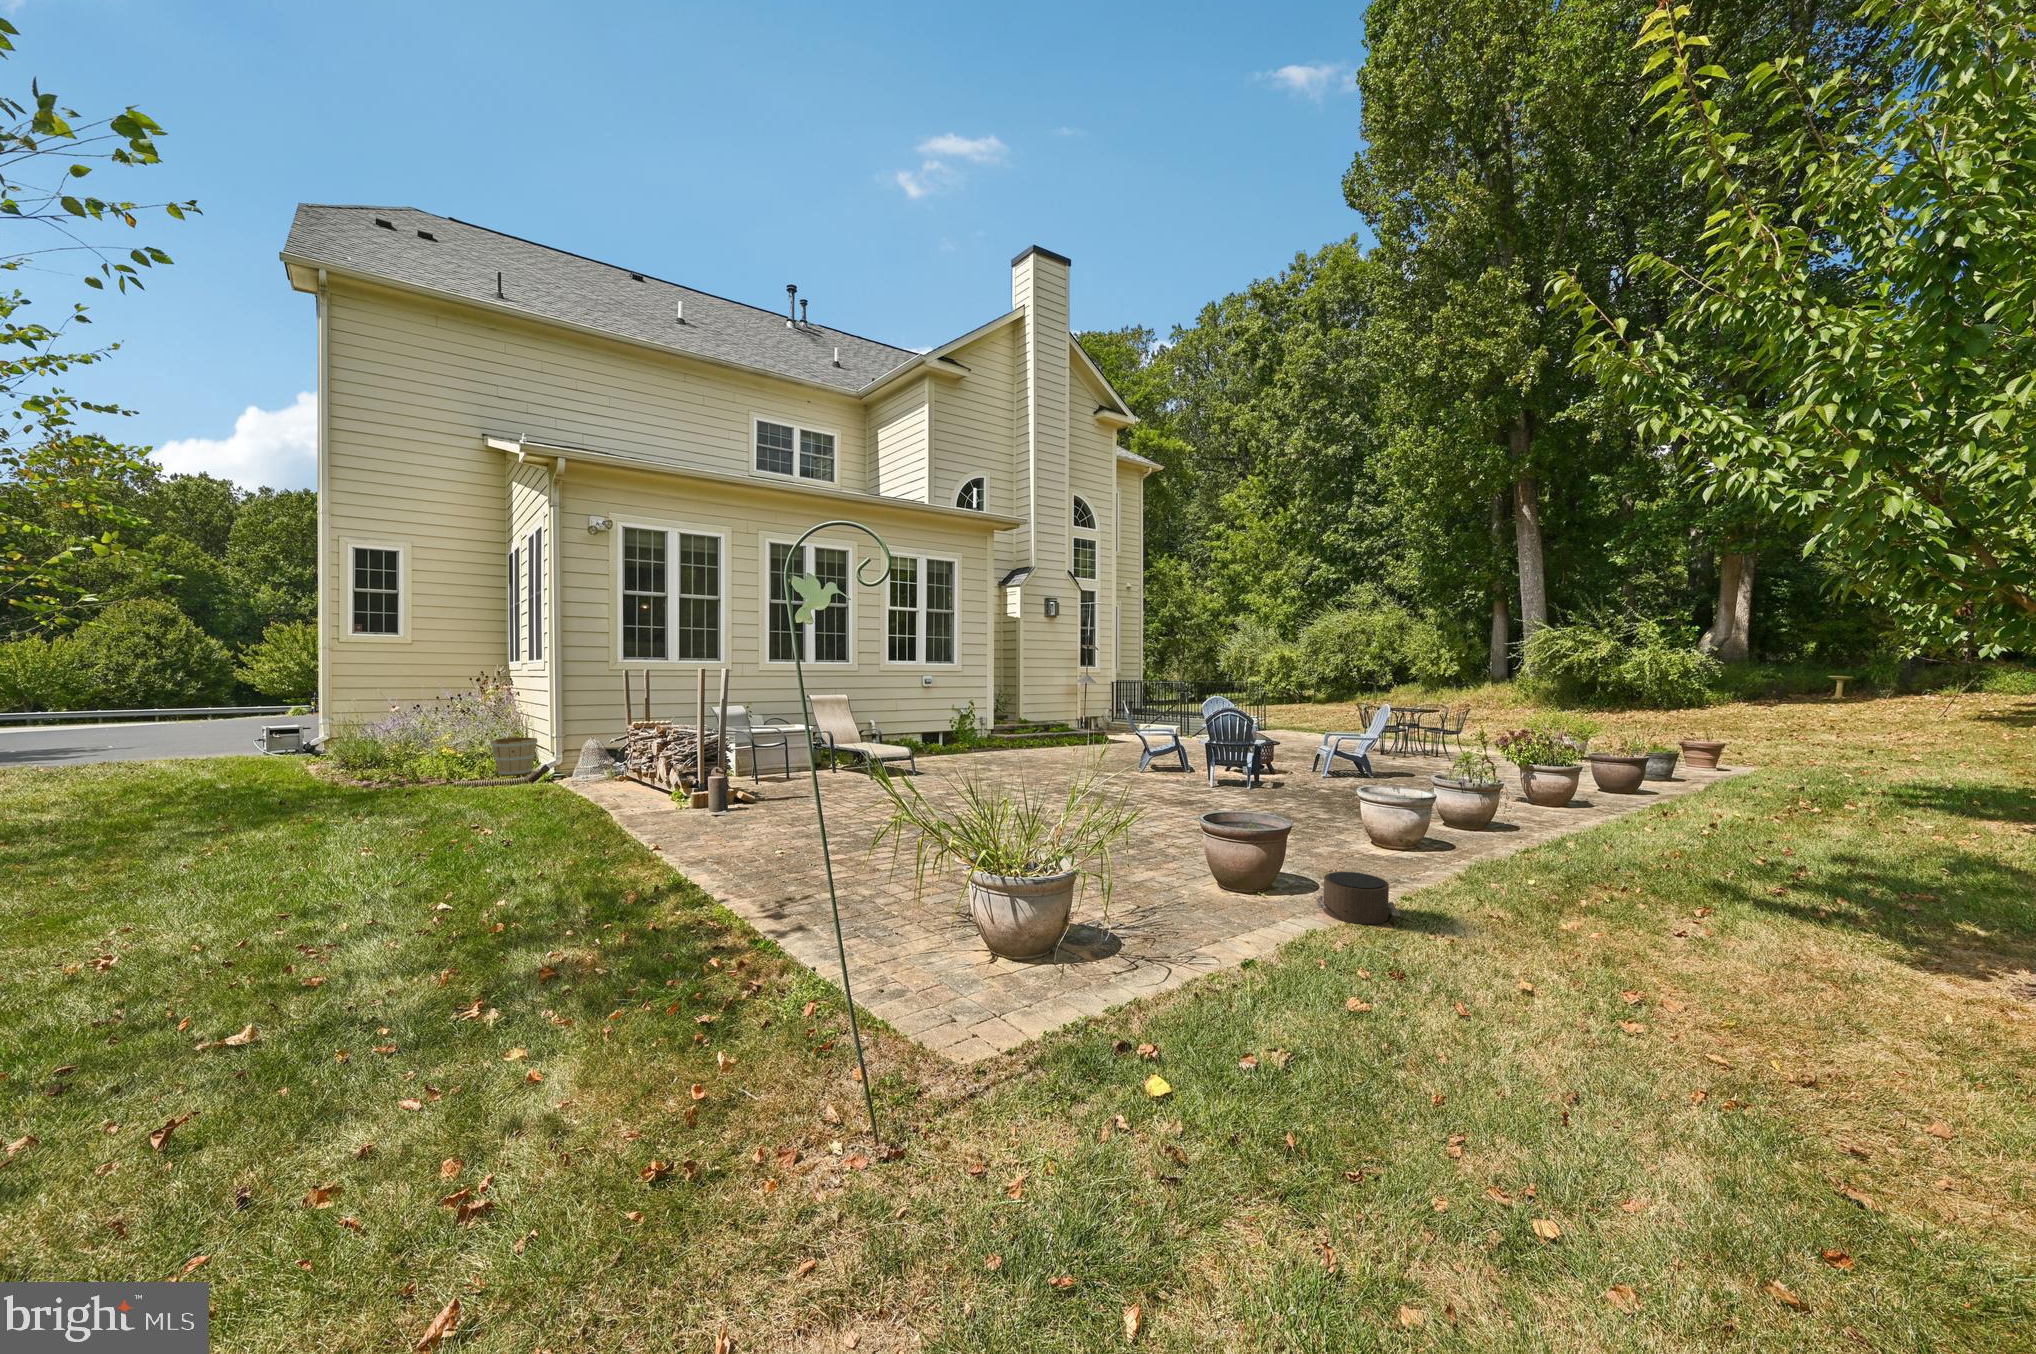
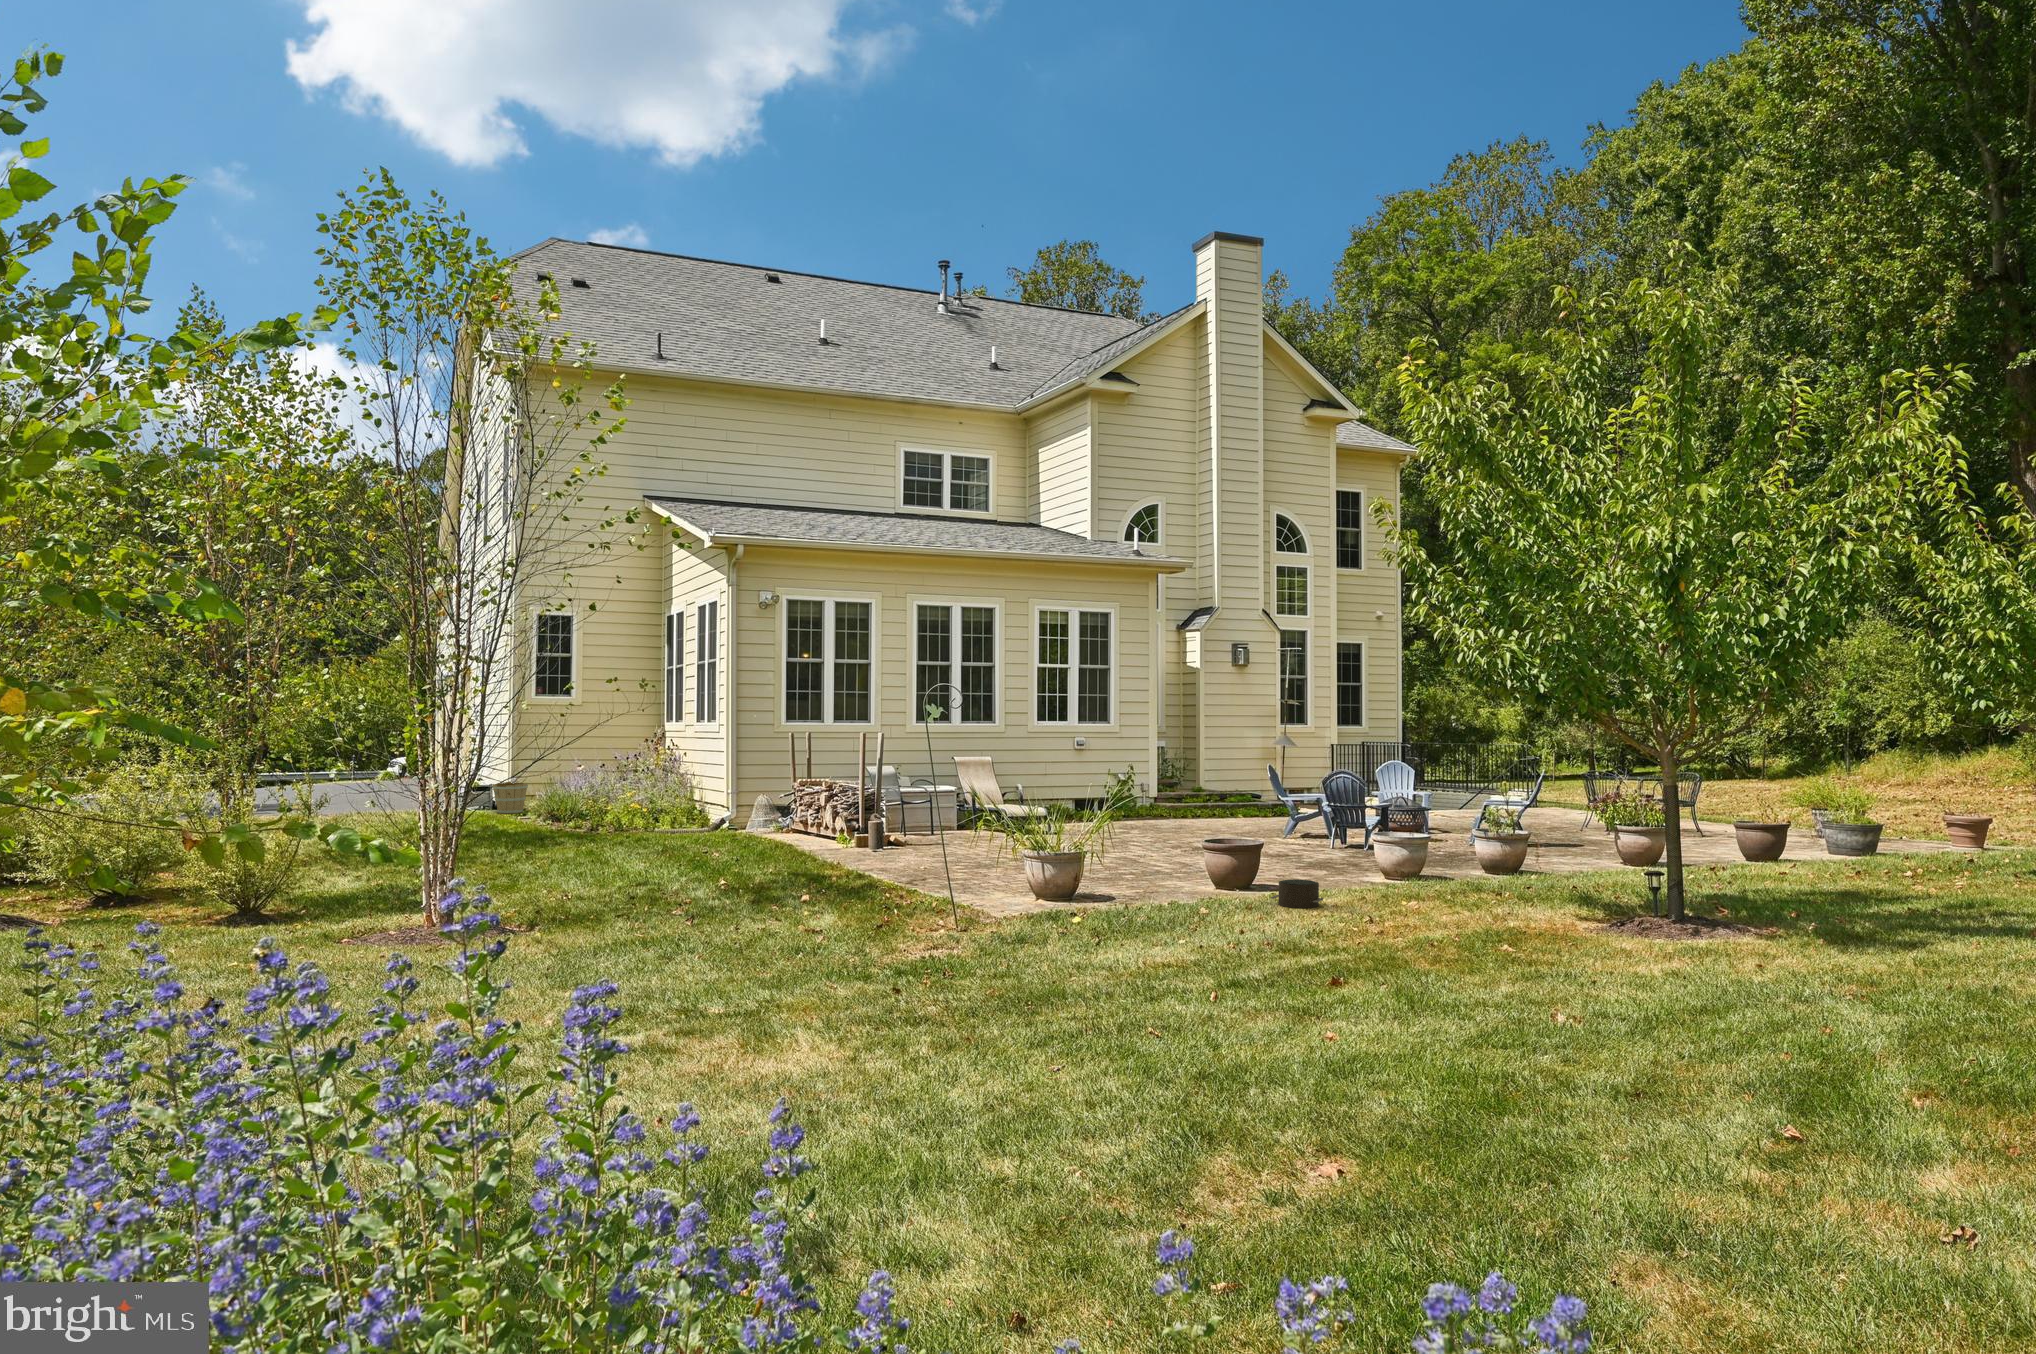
wooden bucket: present [490,736,537,775] -> present [492,782,528,814]

